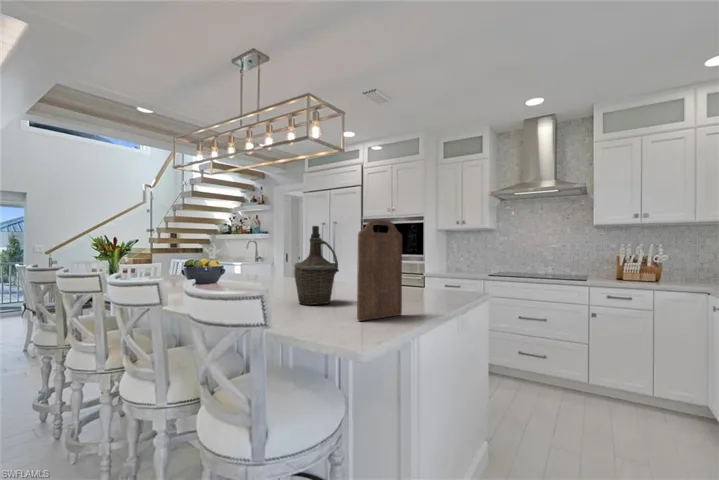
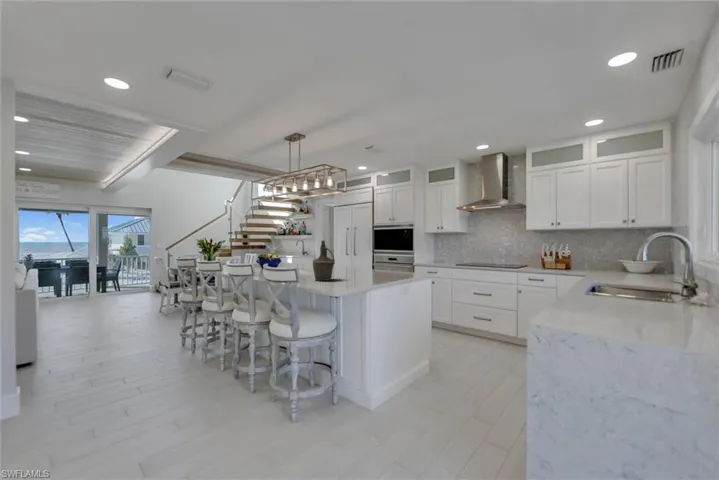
cutting board: present [357,220,402,321] -> none [336,240,360,287]

